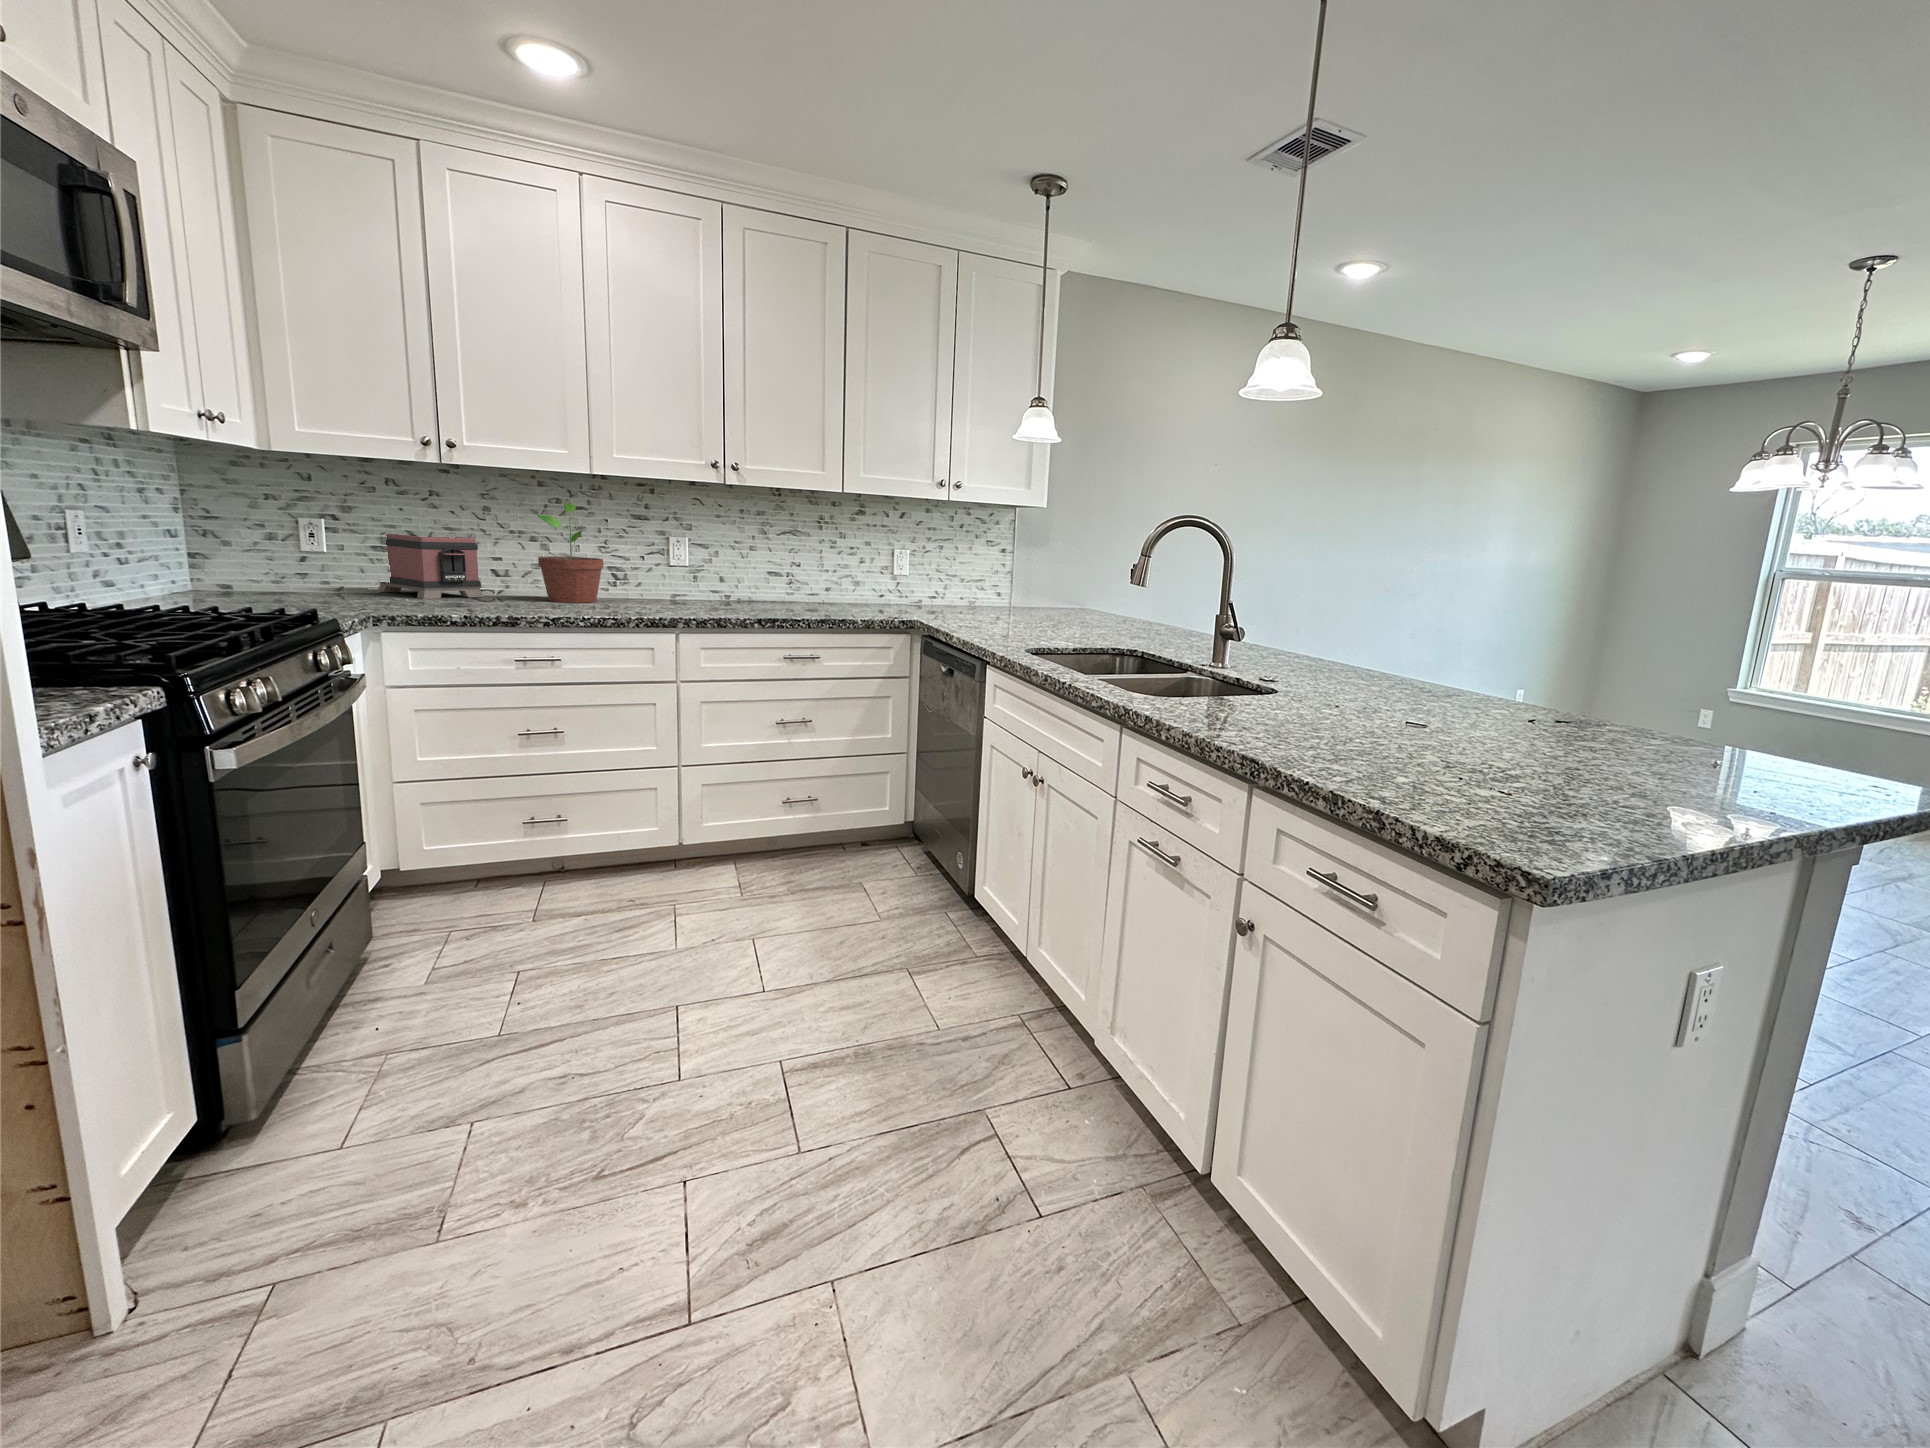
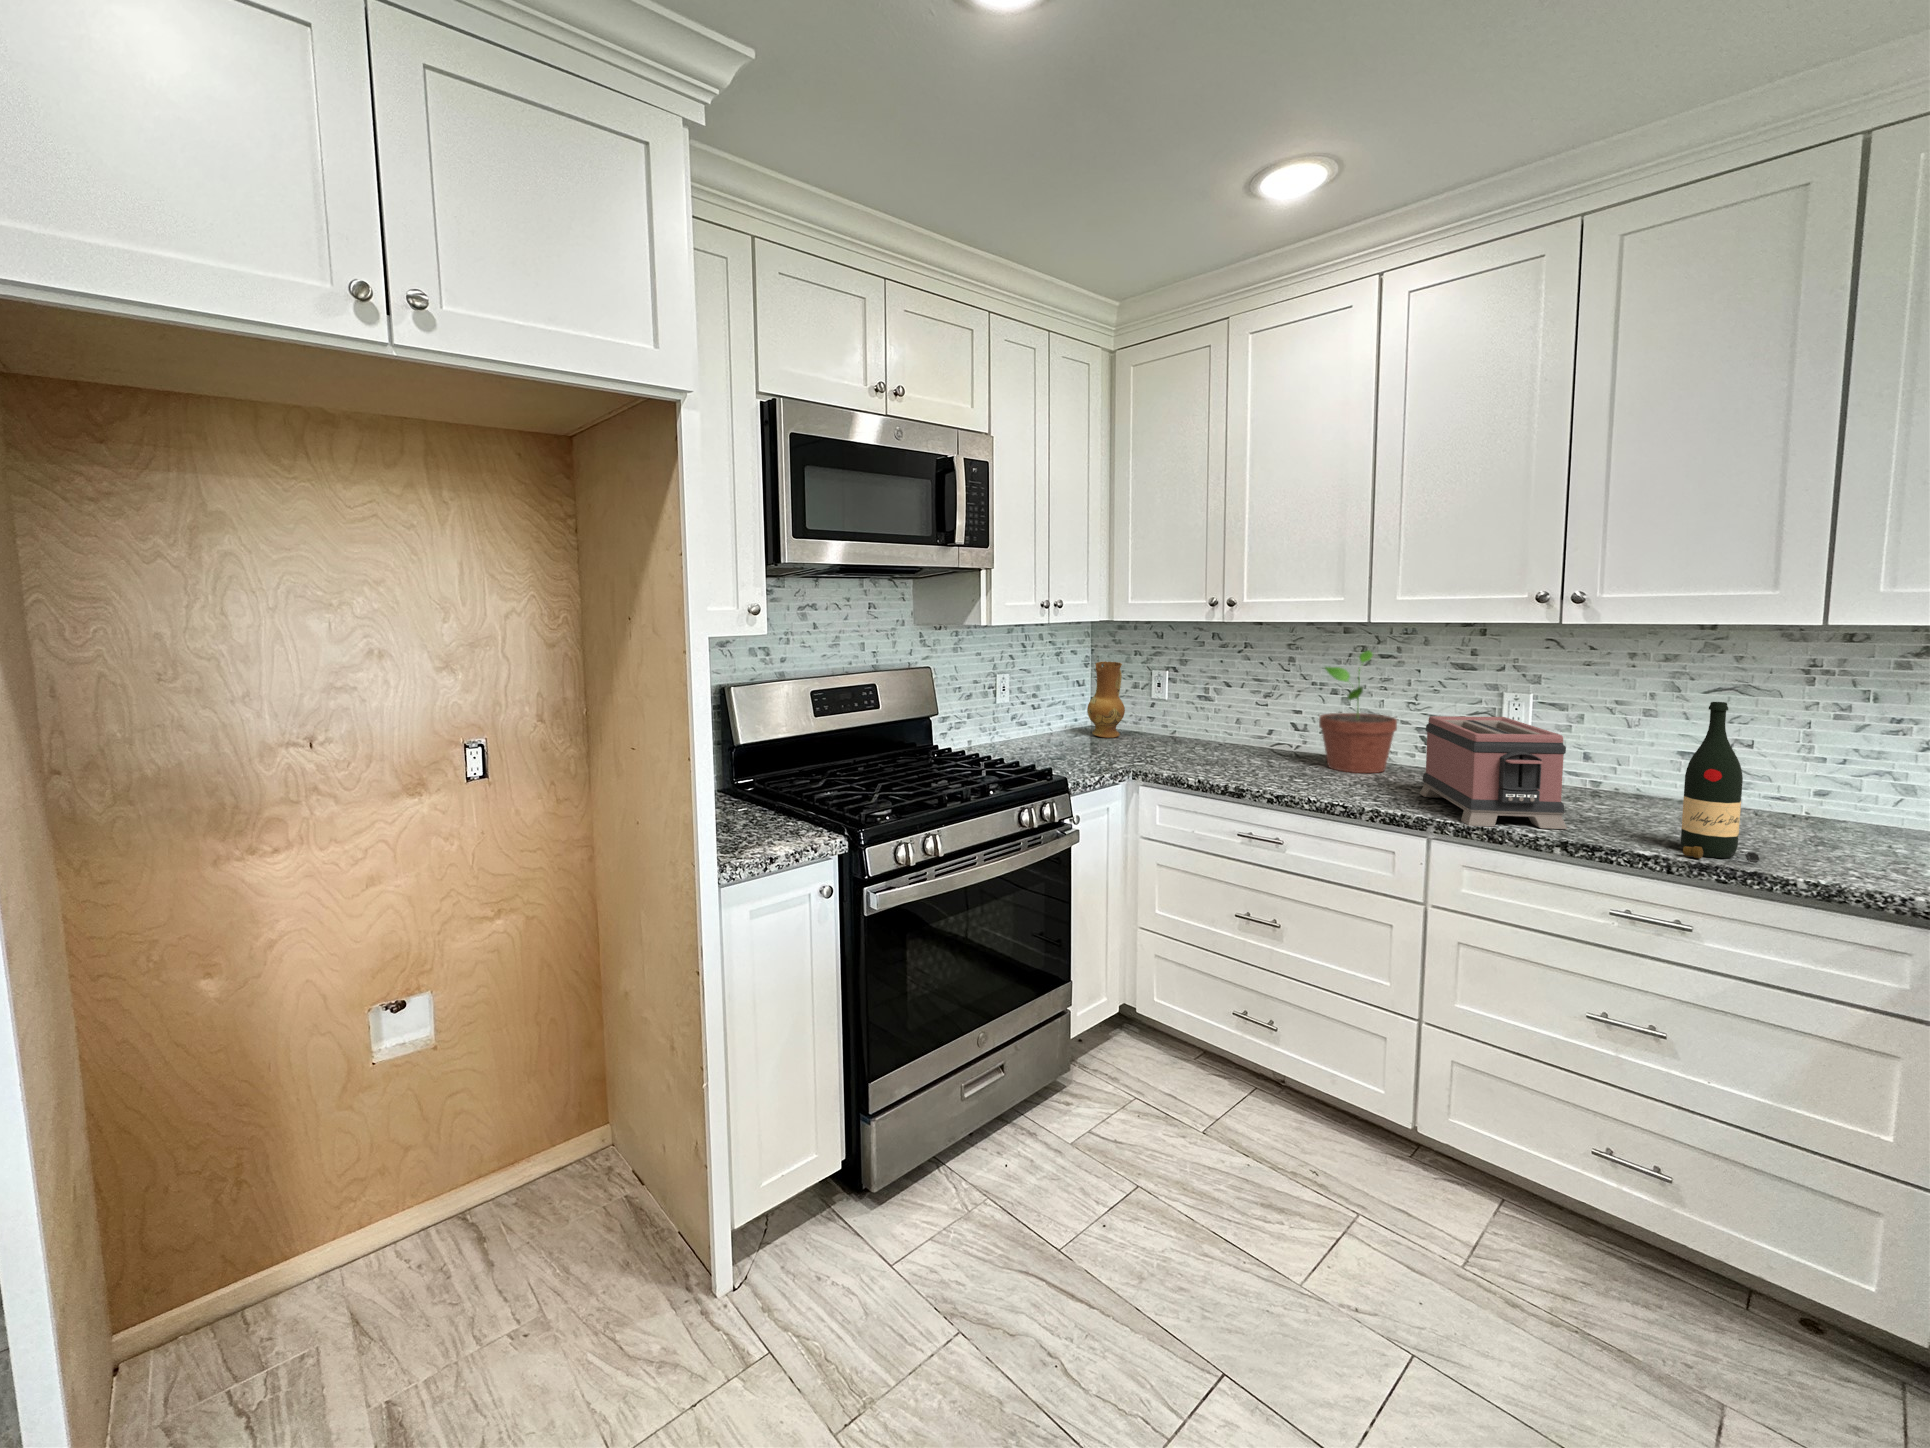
ceramic jug: none [216,503,277,596] -> present [1087,661,1125,738]
wine bottle: none [808,531,842,616] -> present [1681,702,1760,863]
toaster: present [377,533,484,599] -> present [1420,716,1567,829]

